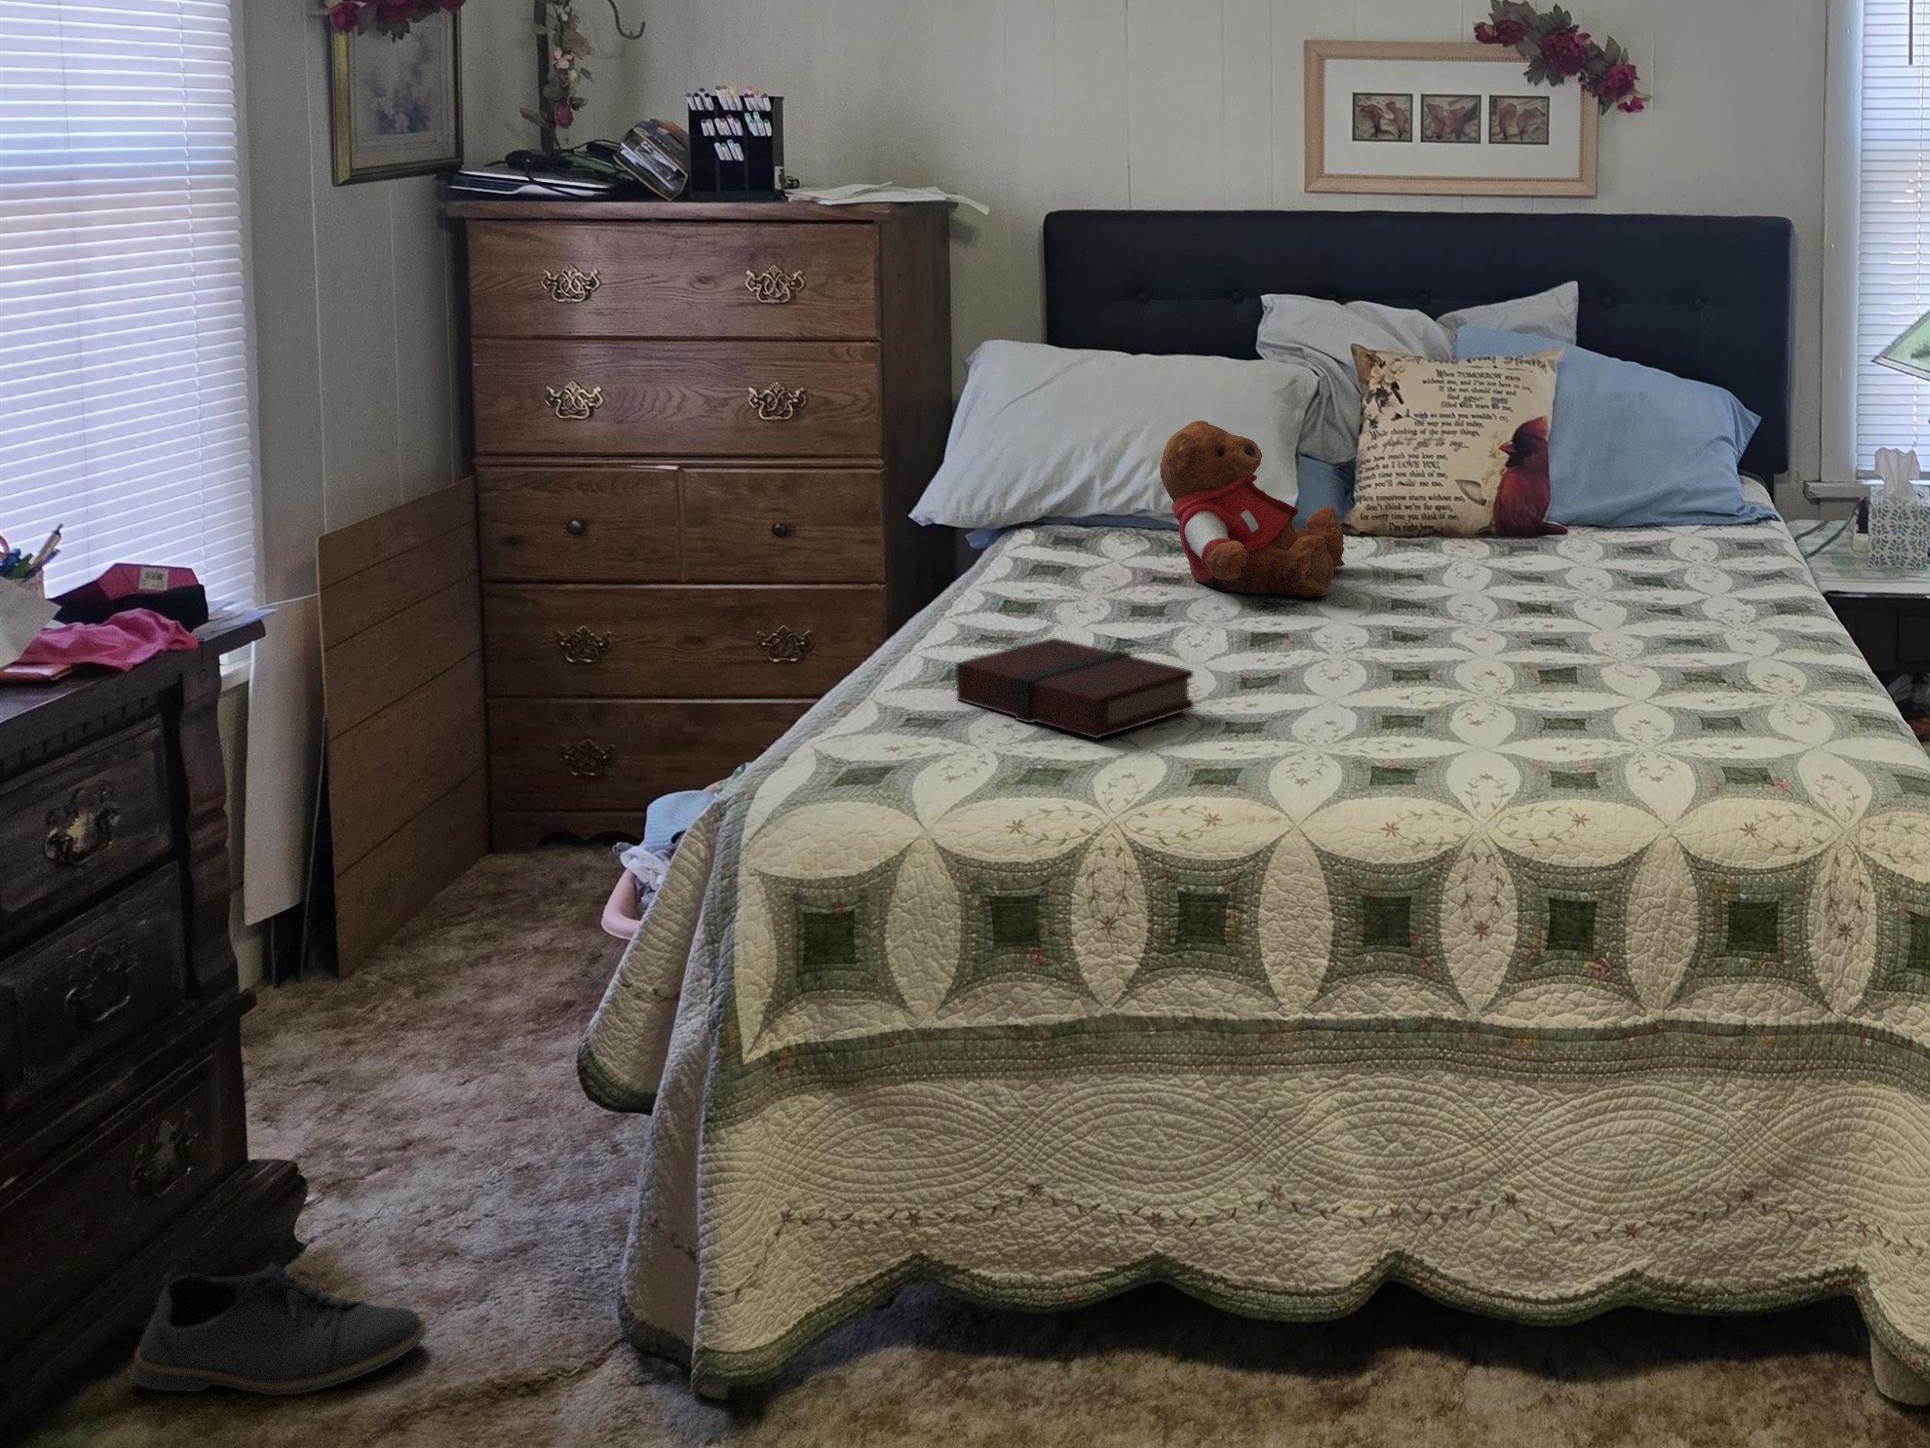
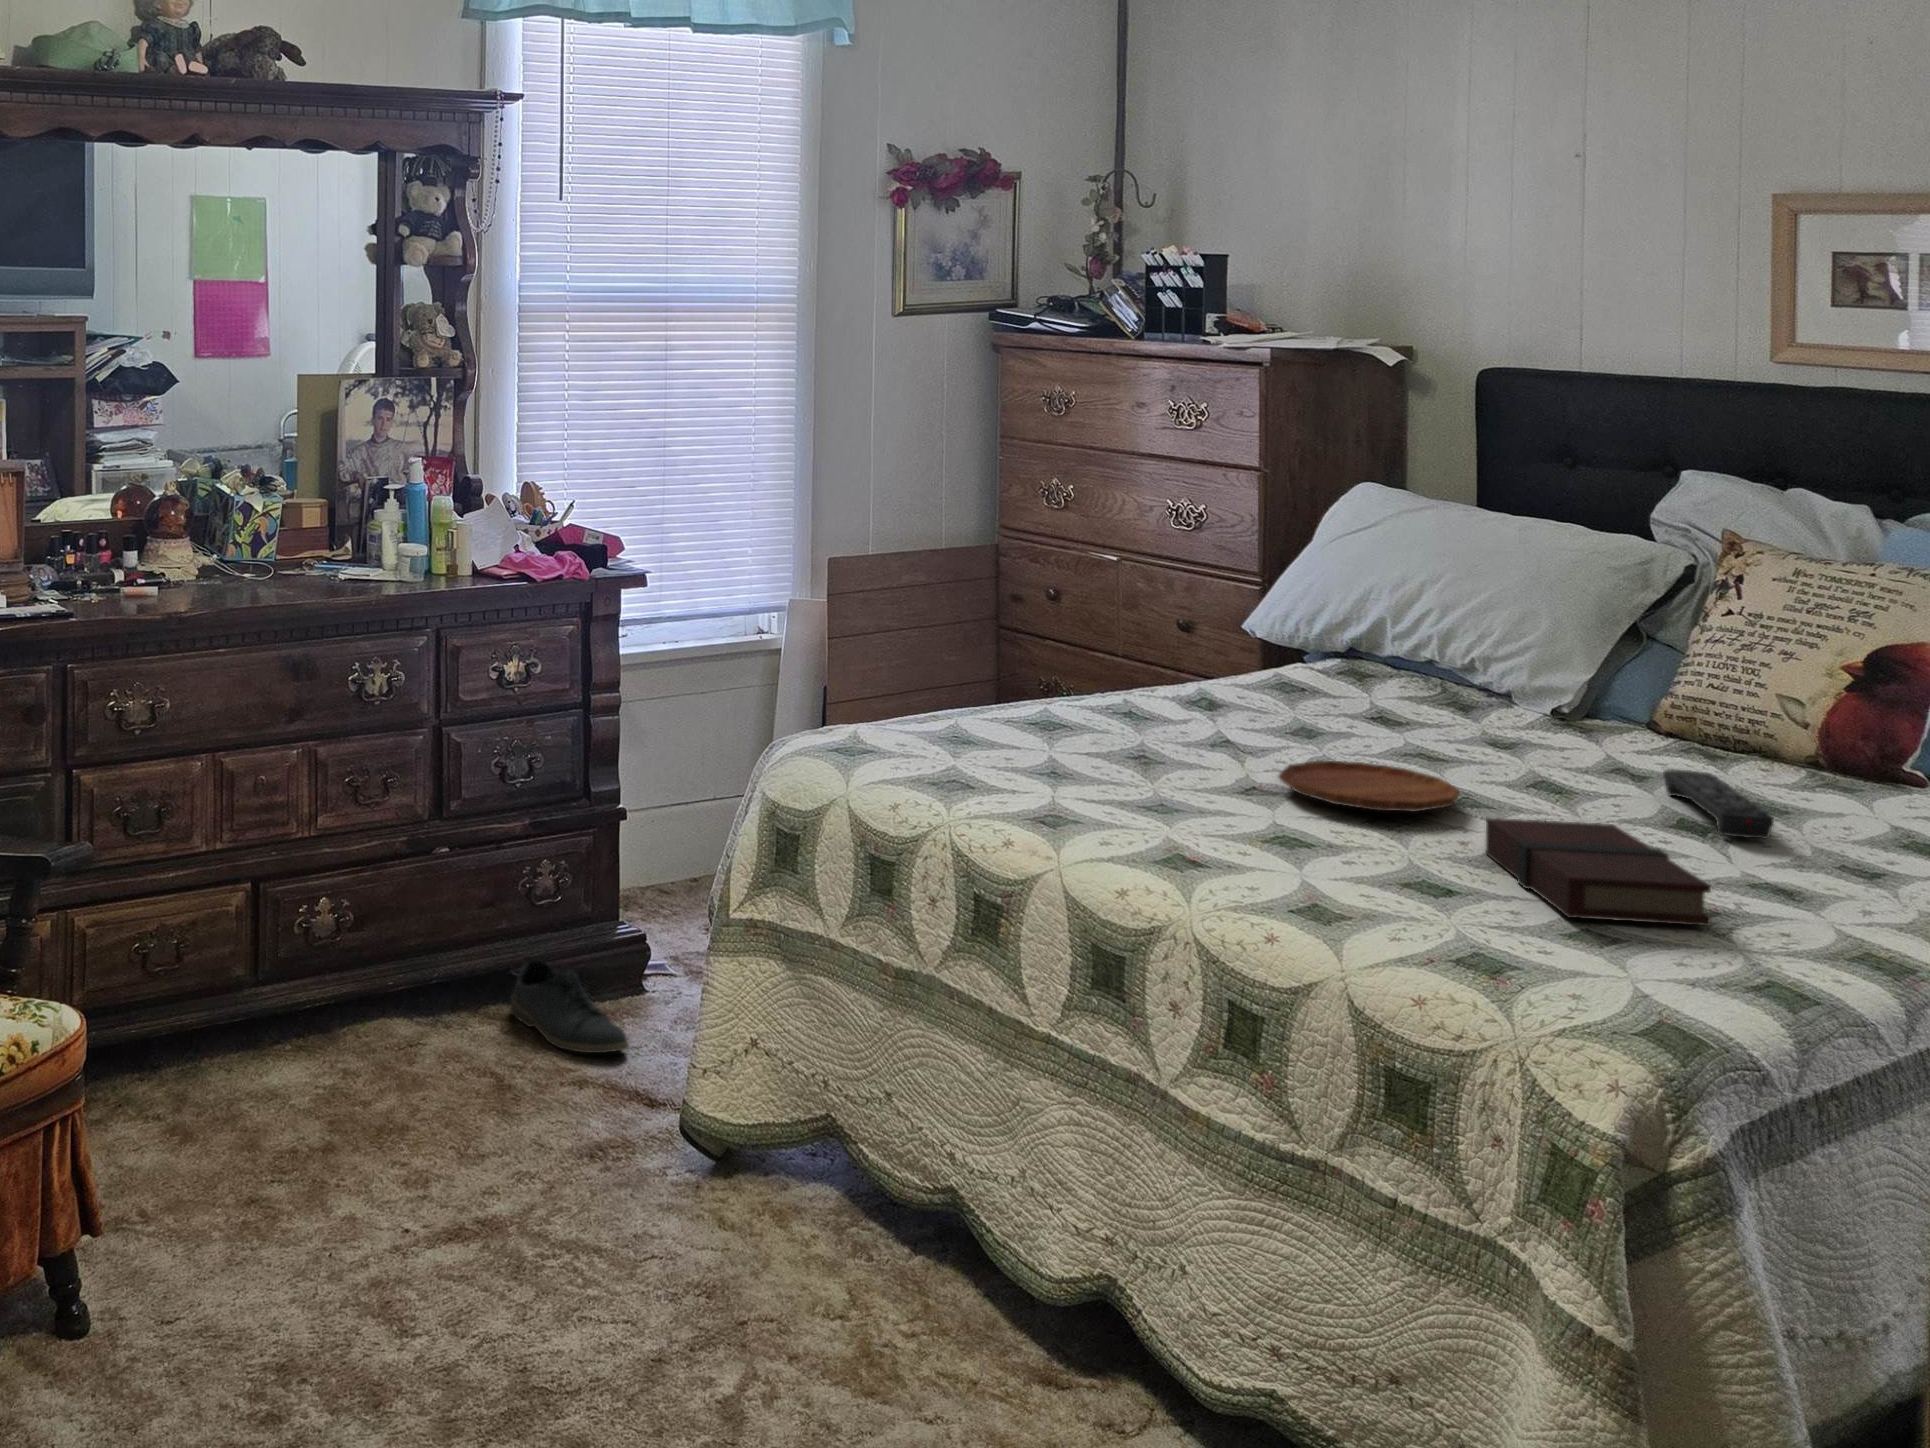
teddy bear: present [1160,421,1345,597] -> none [1344,572,1560,759]
remote control: none [1468,559,1608,610] -> present [1663,770,1774,839]
tray: none [1258,617,1430,668] -> present [1279,761,1460,812]
book: present [956,638,1194,738] -> present [1486,818,1711,926]

